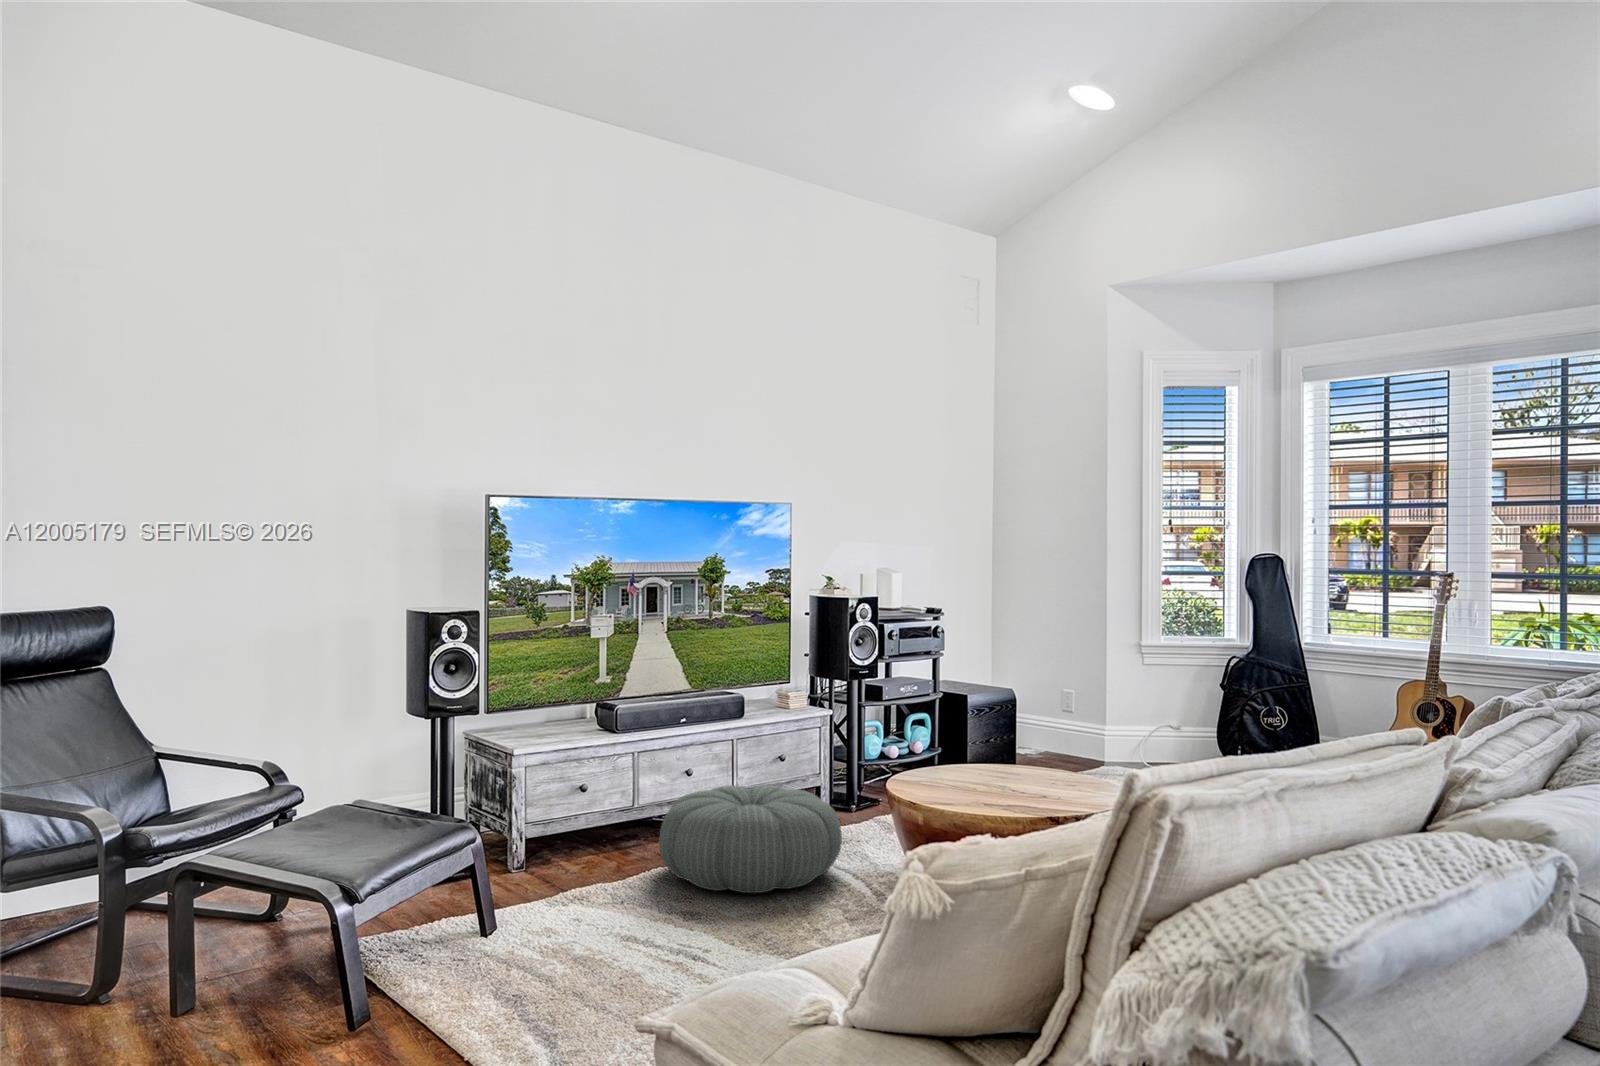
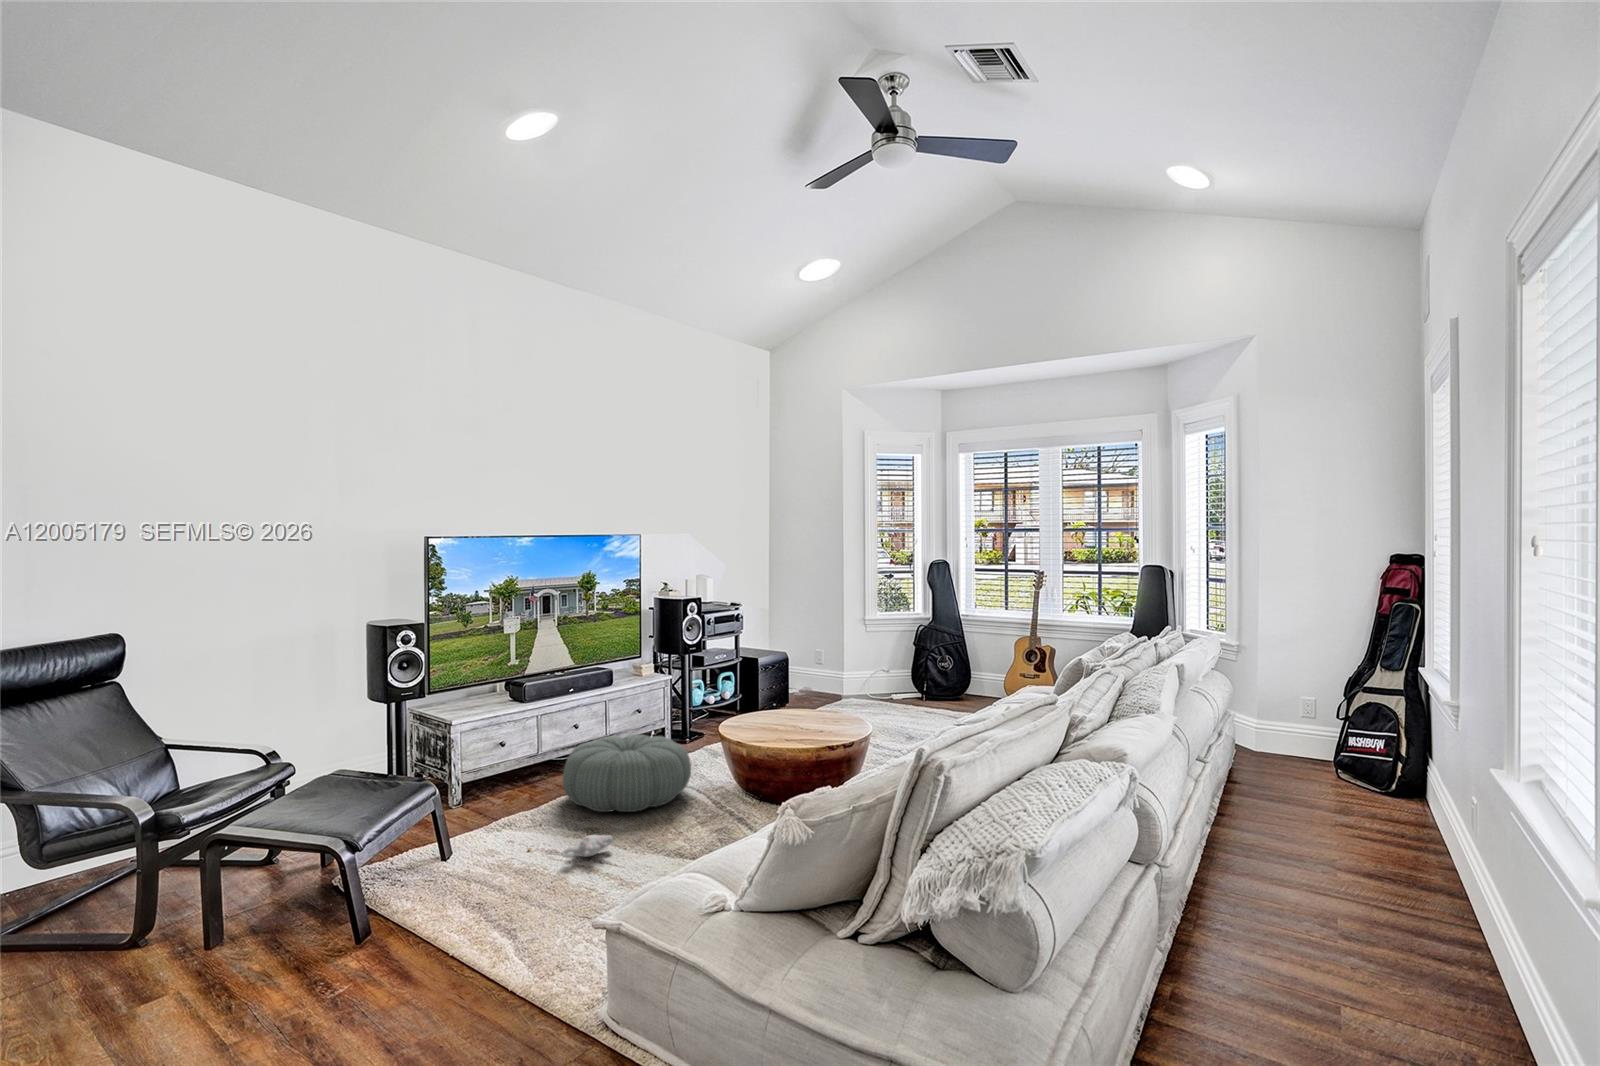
plush toy: none [599,917,716,947] -> present [528,835,613,858]

